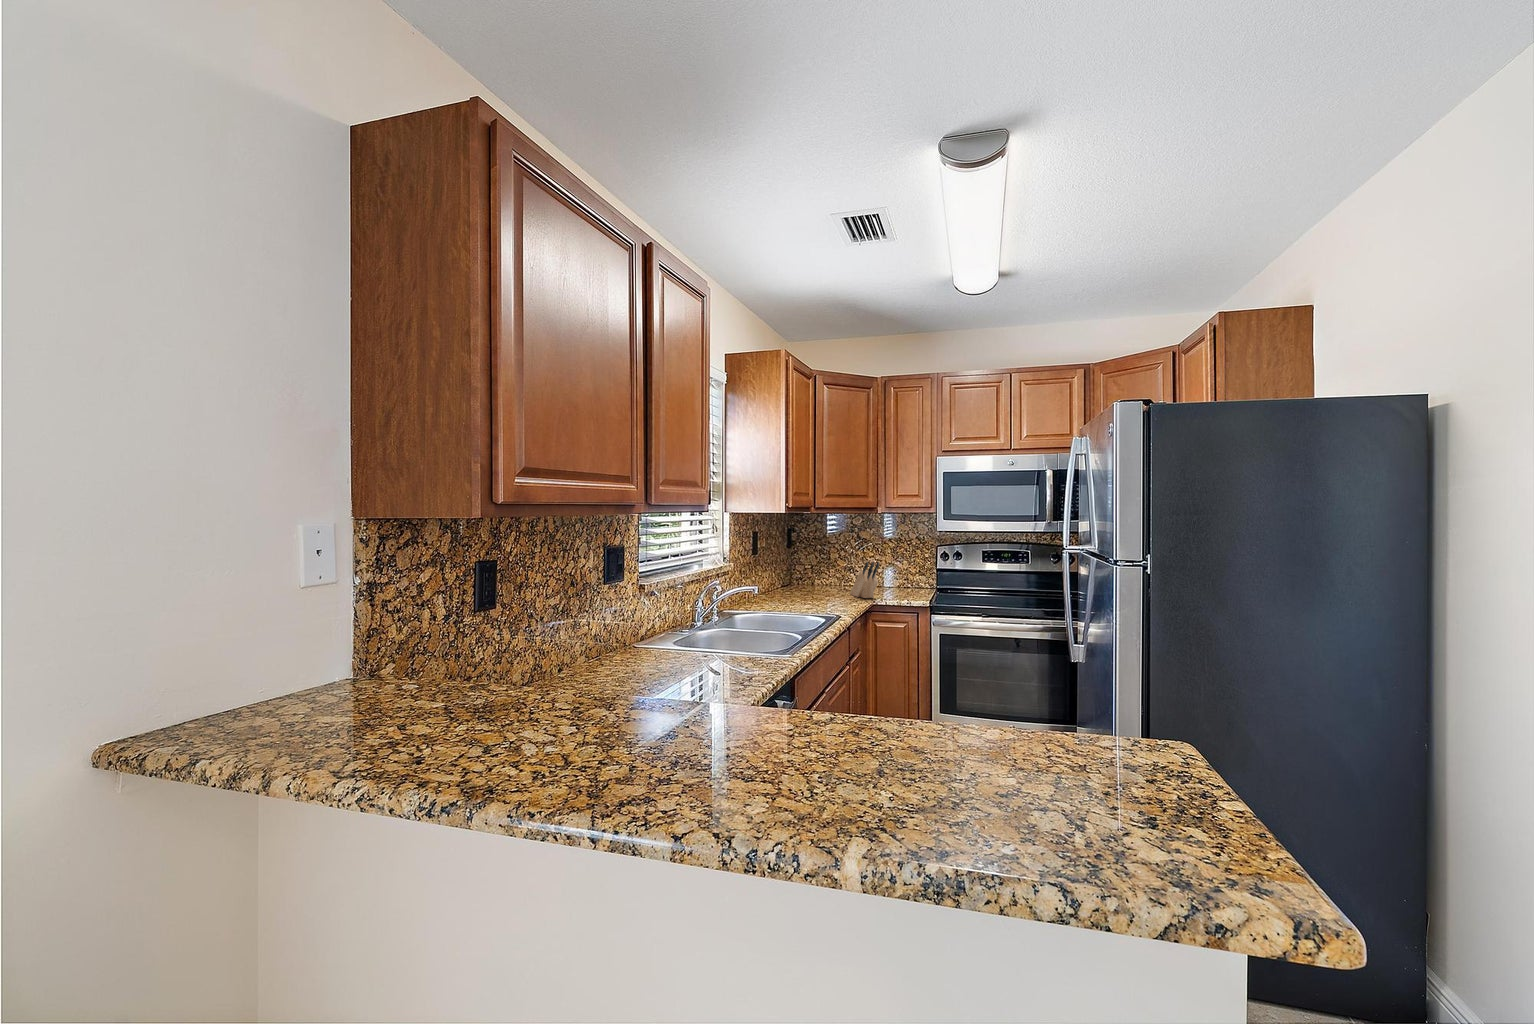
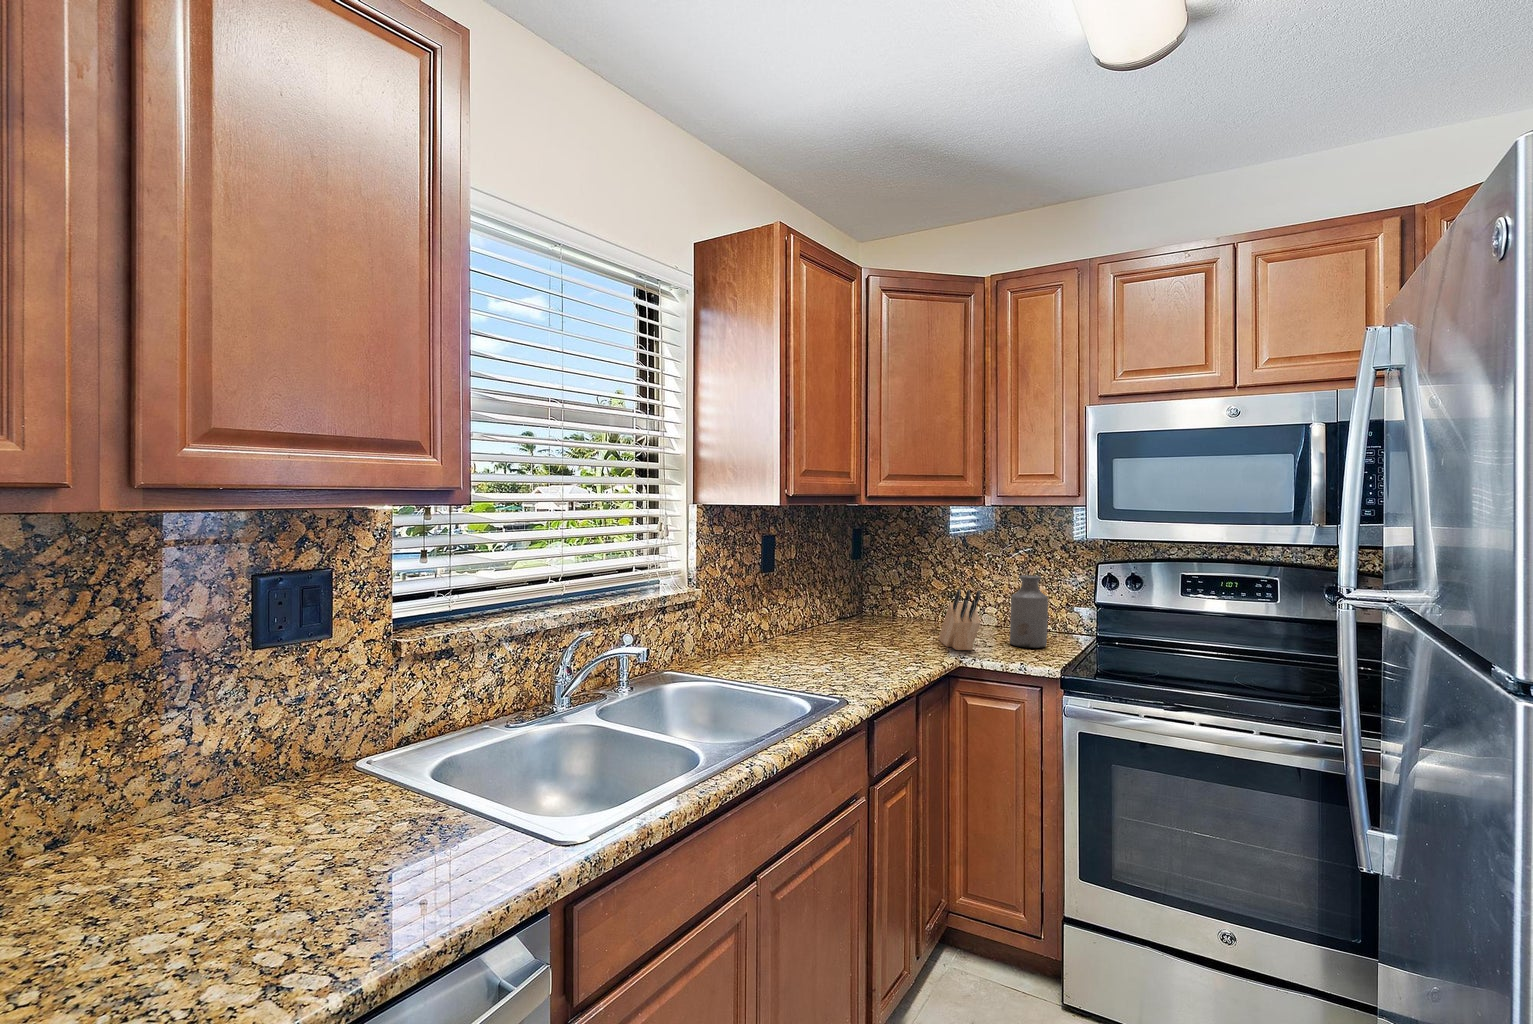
bottle: none [890,554,912,596] -> present [1010,575,1048,648]

